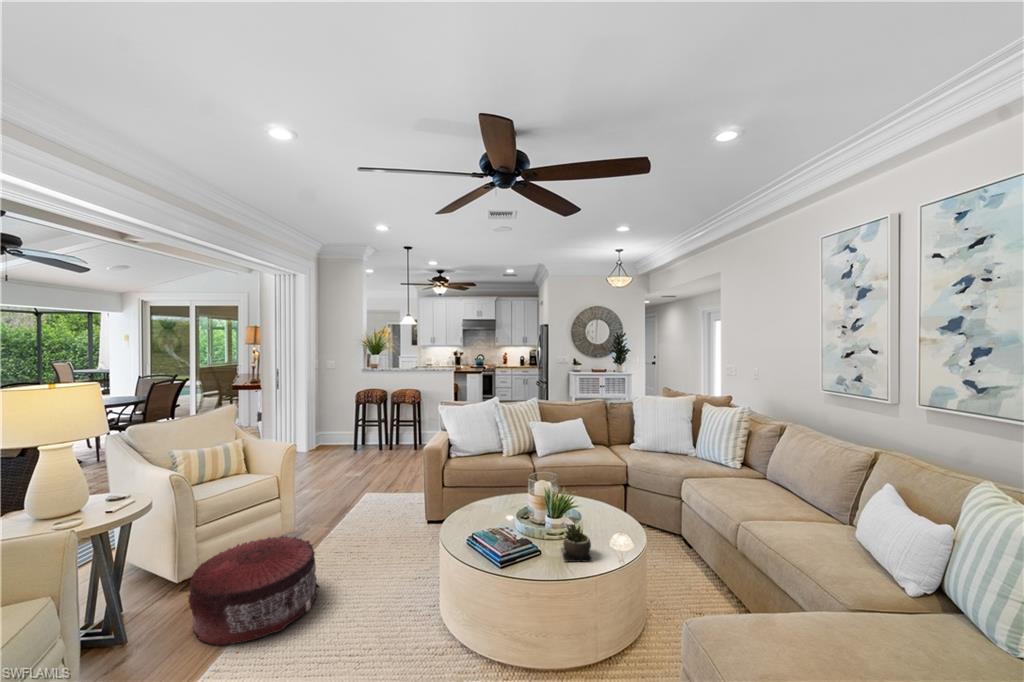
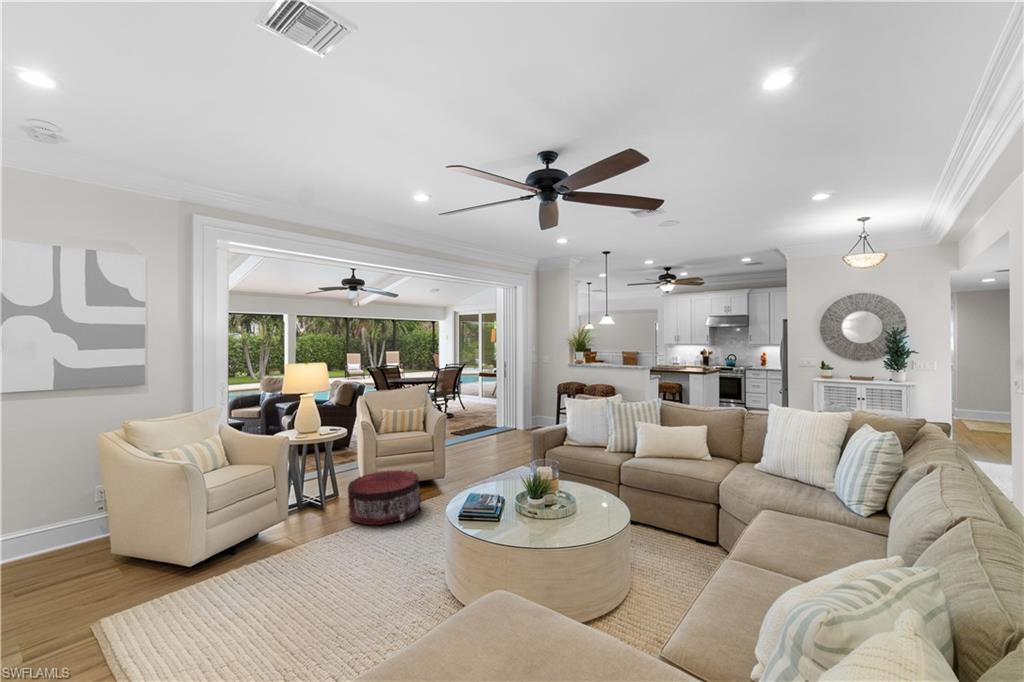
succulent plant: present [561,524,593,562] -> none [502,501,538,537]

